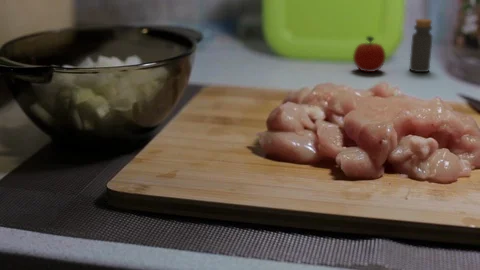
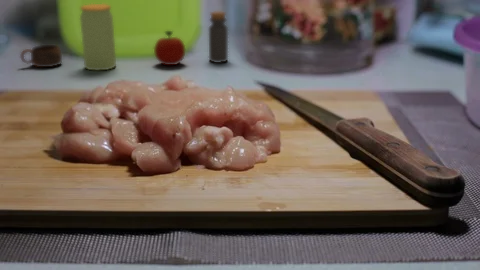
jar: none [283,6,315,72] -> present [80,4,116,70]
cup: none [223,44,261,66] -> present [21,45,62,67]

